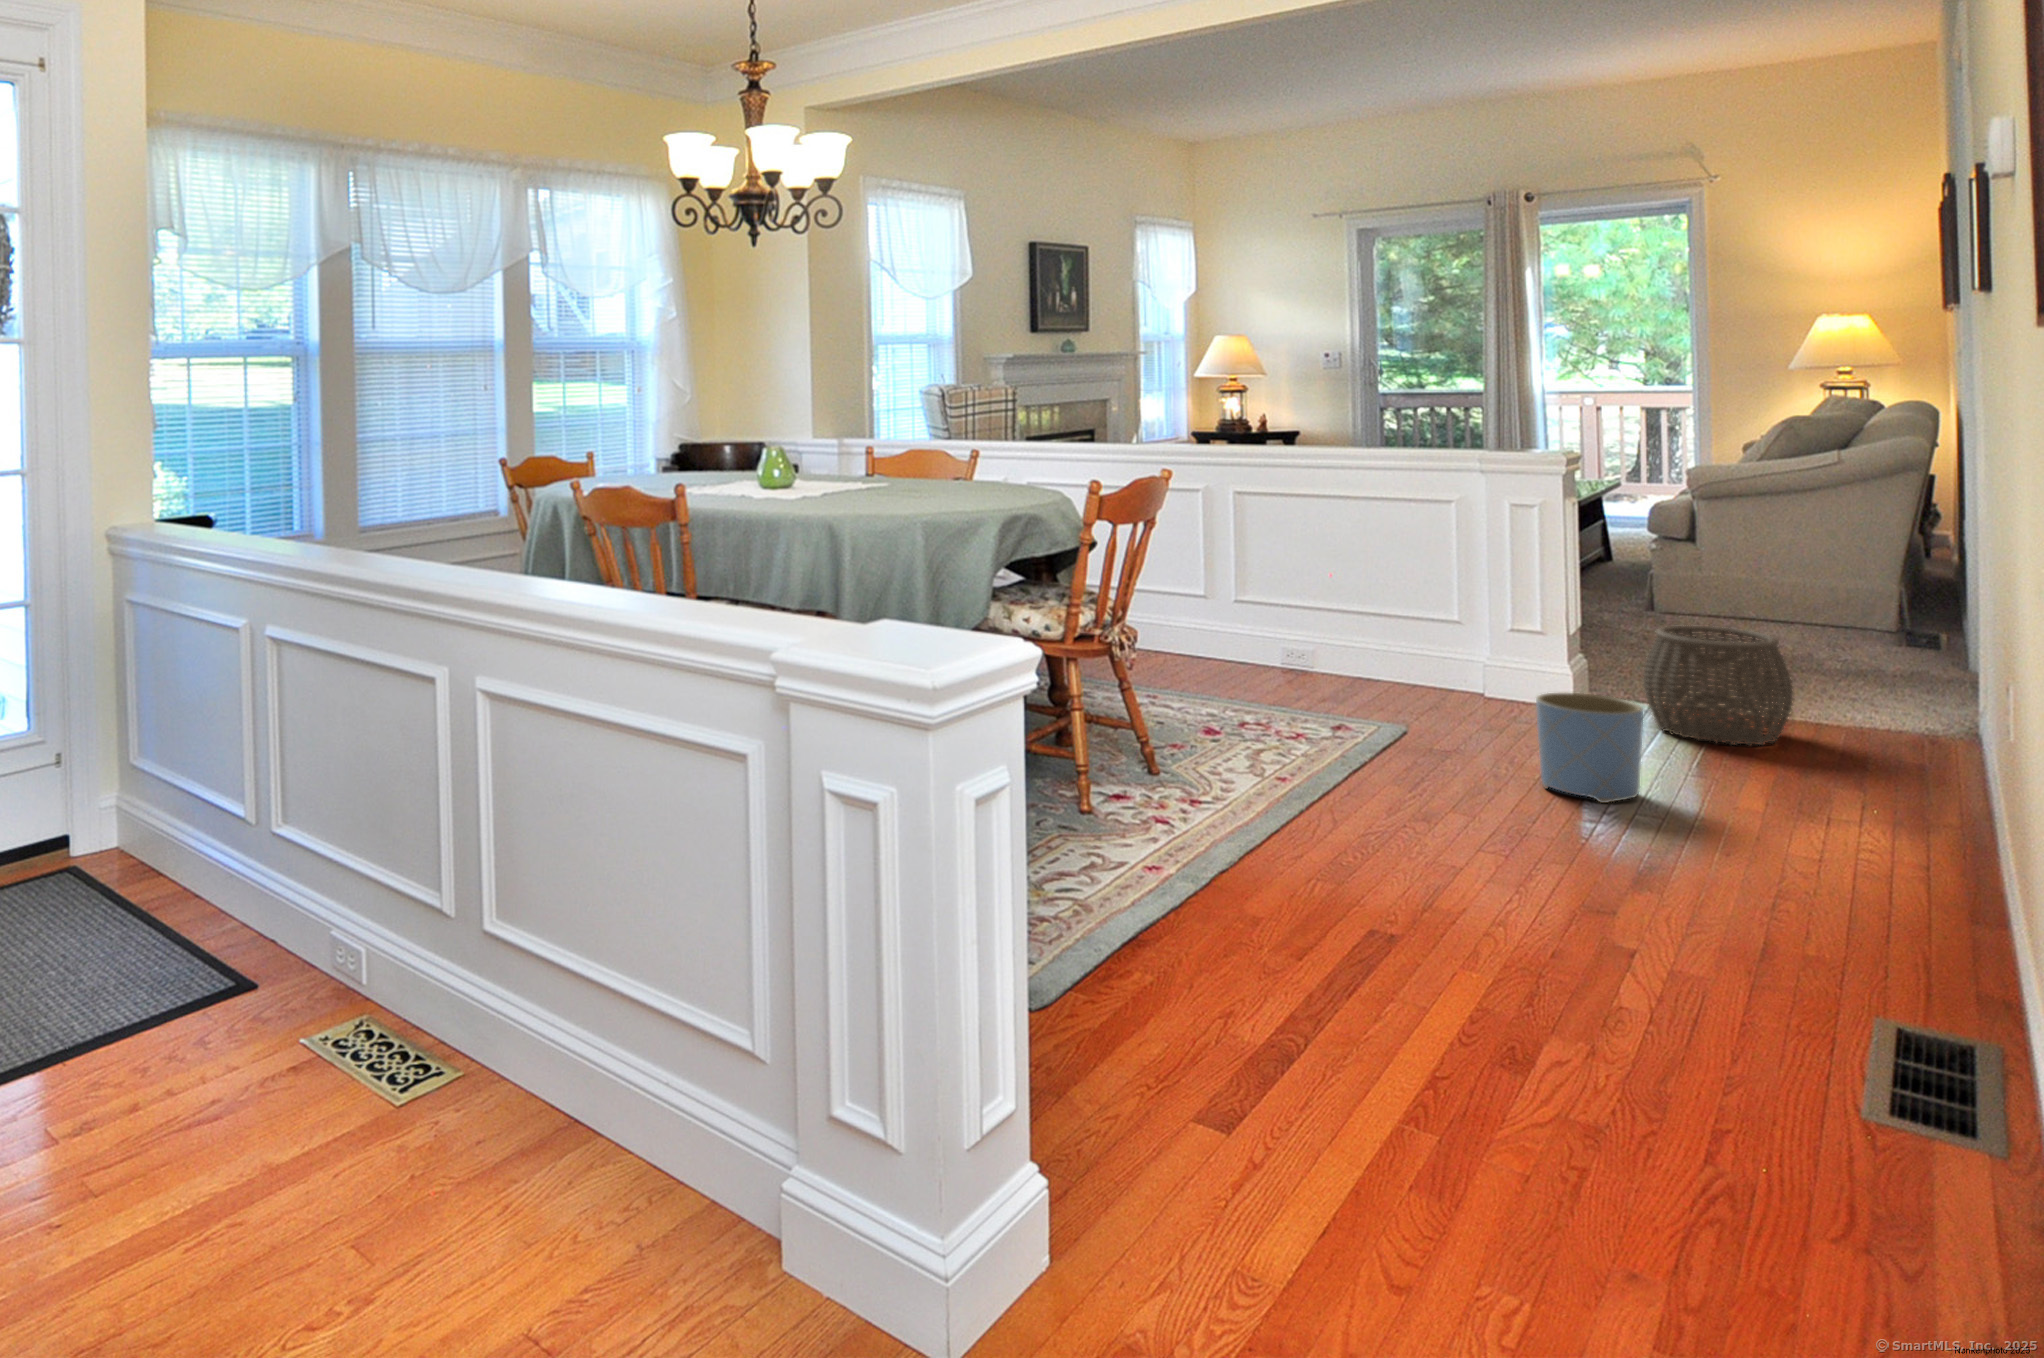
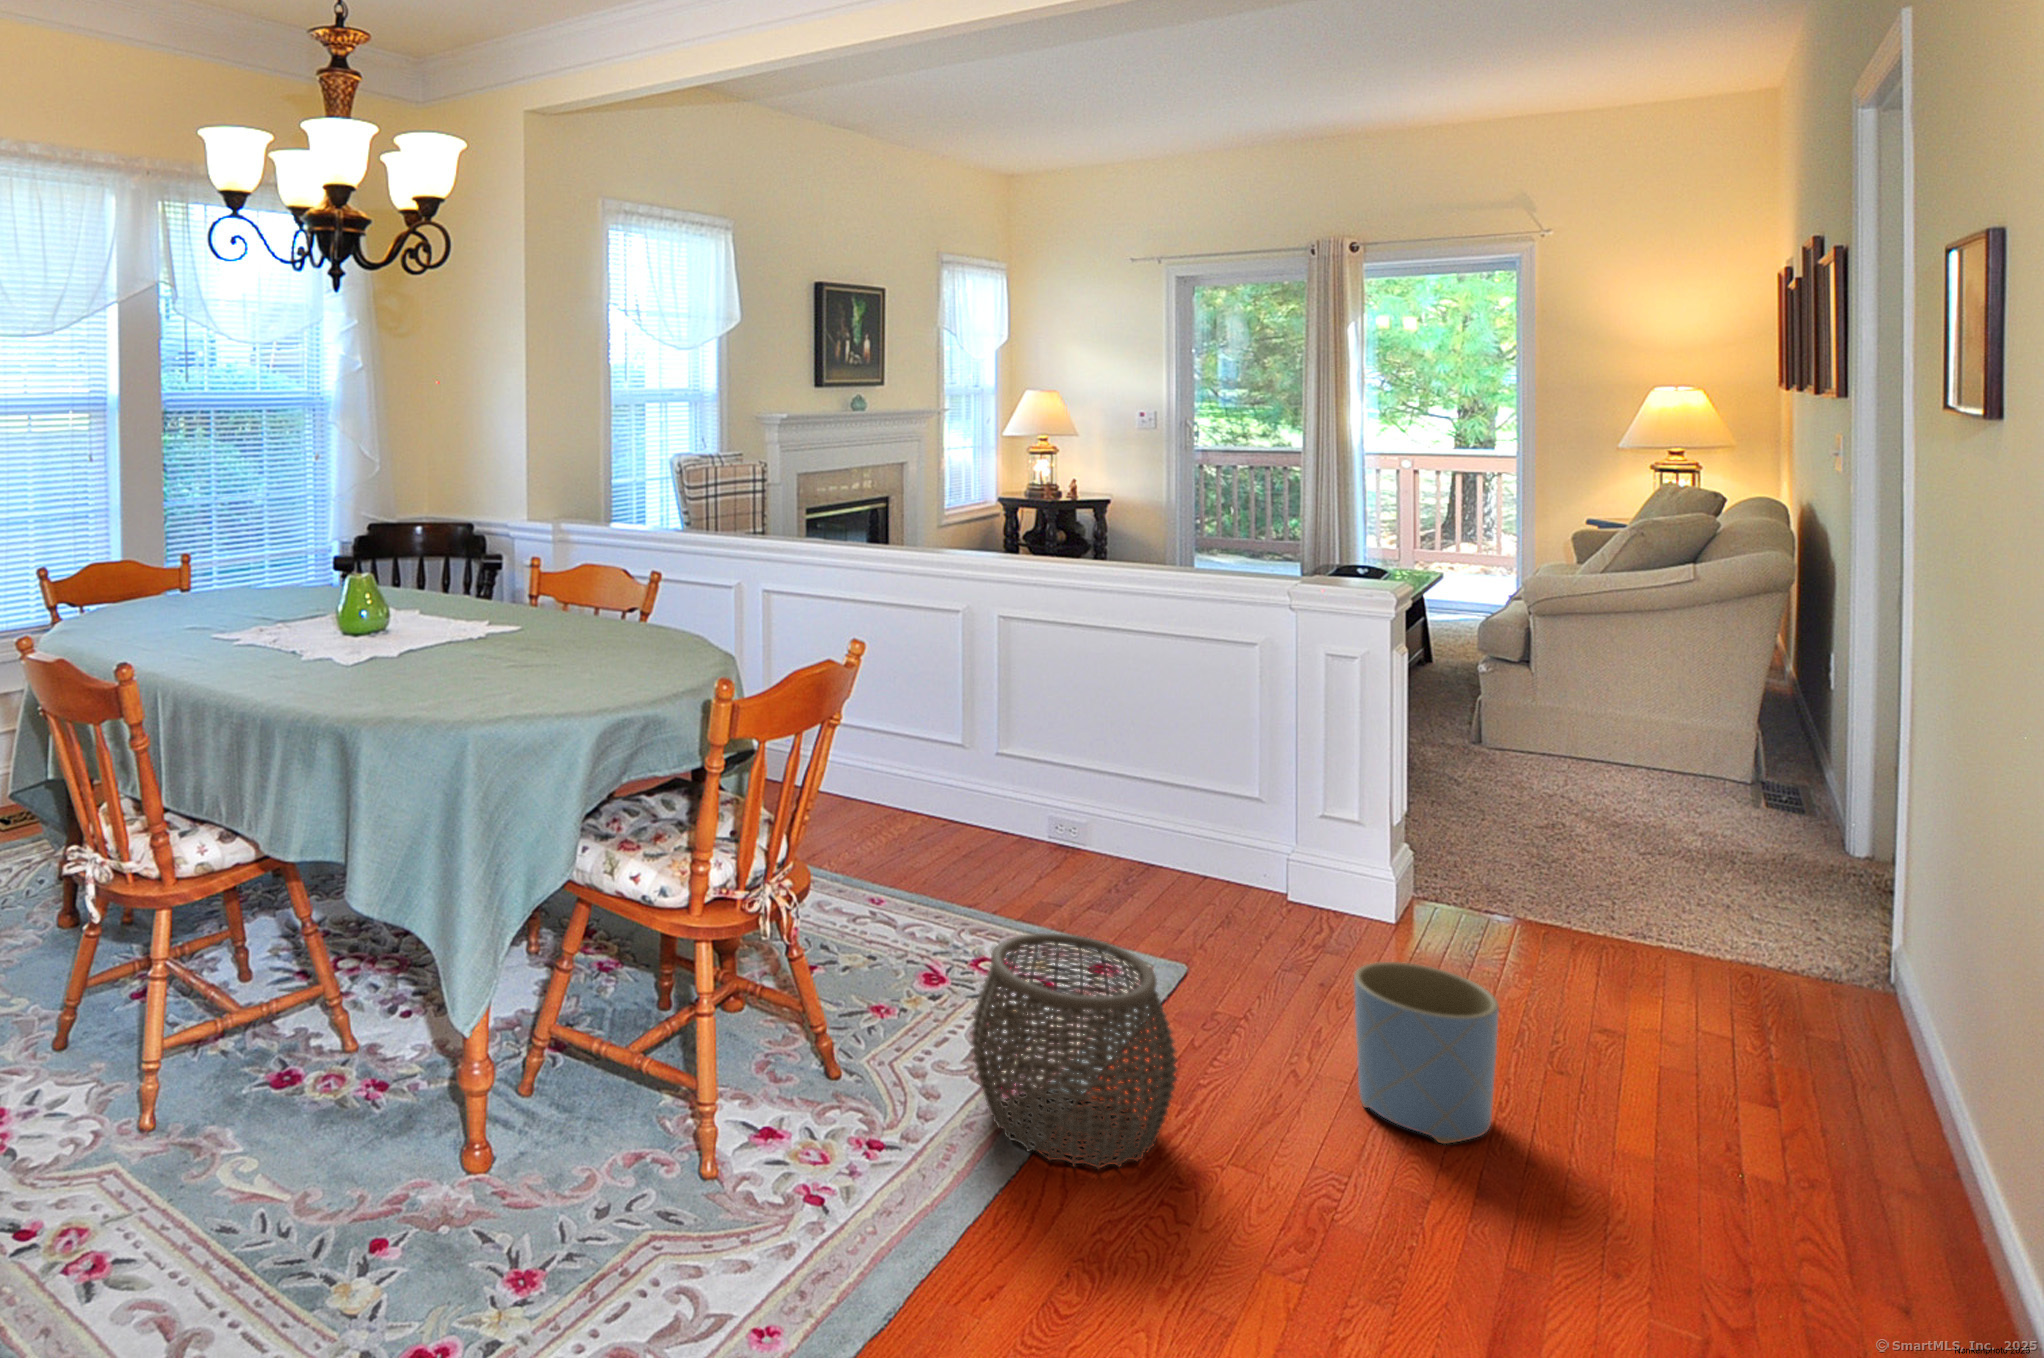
woven basket: present [1643,625,1794,745] -> present [971,933,1178,1169]

